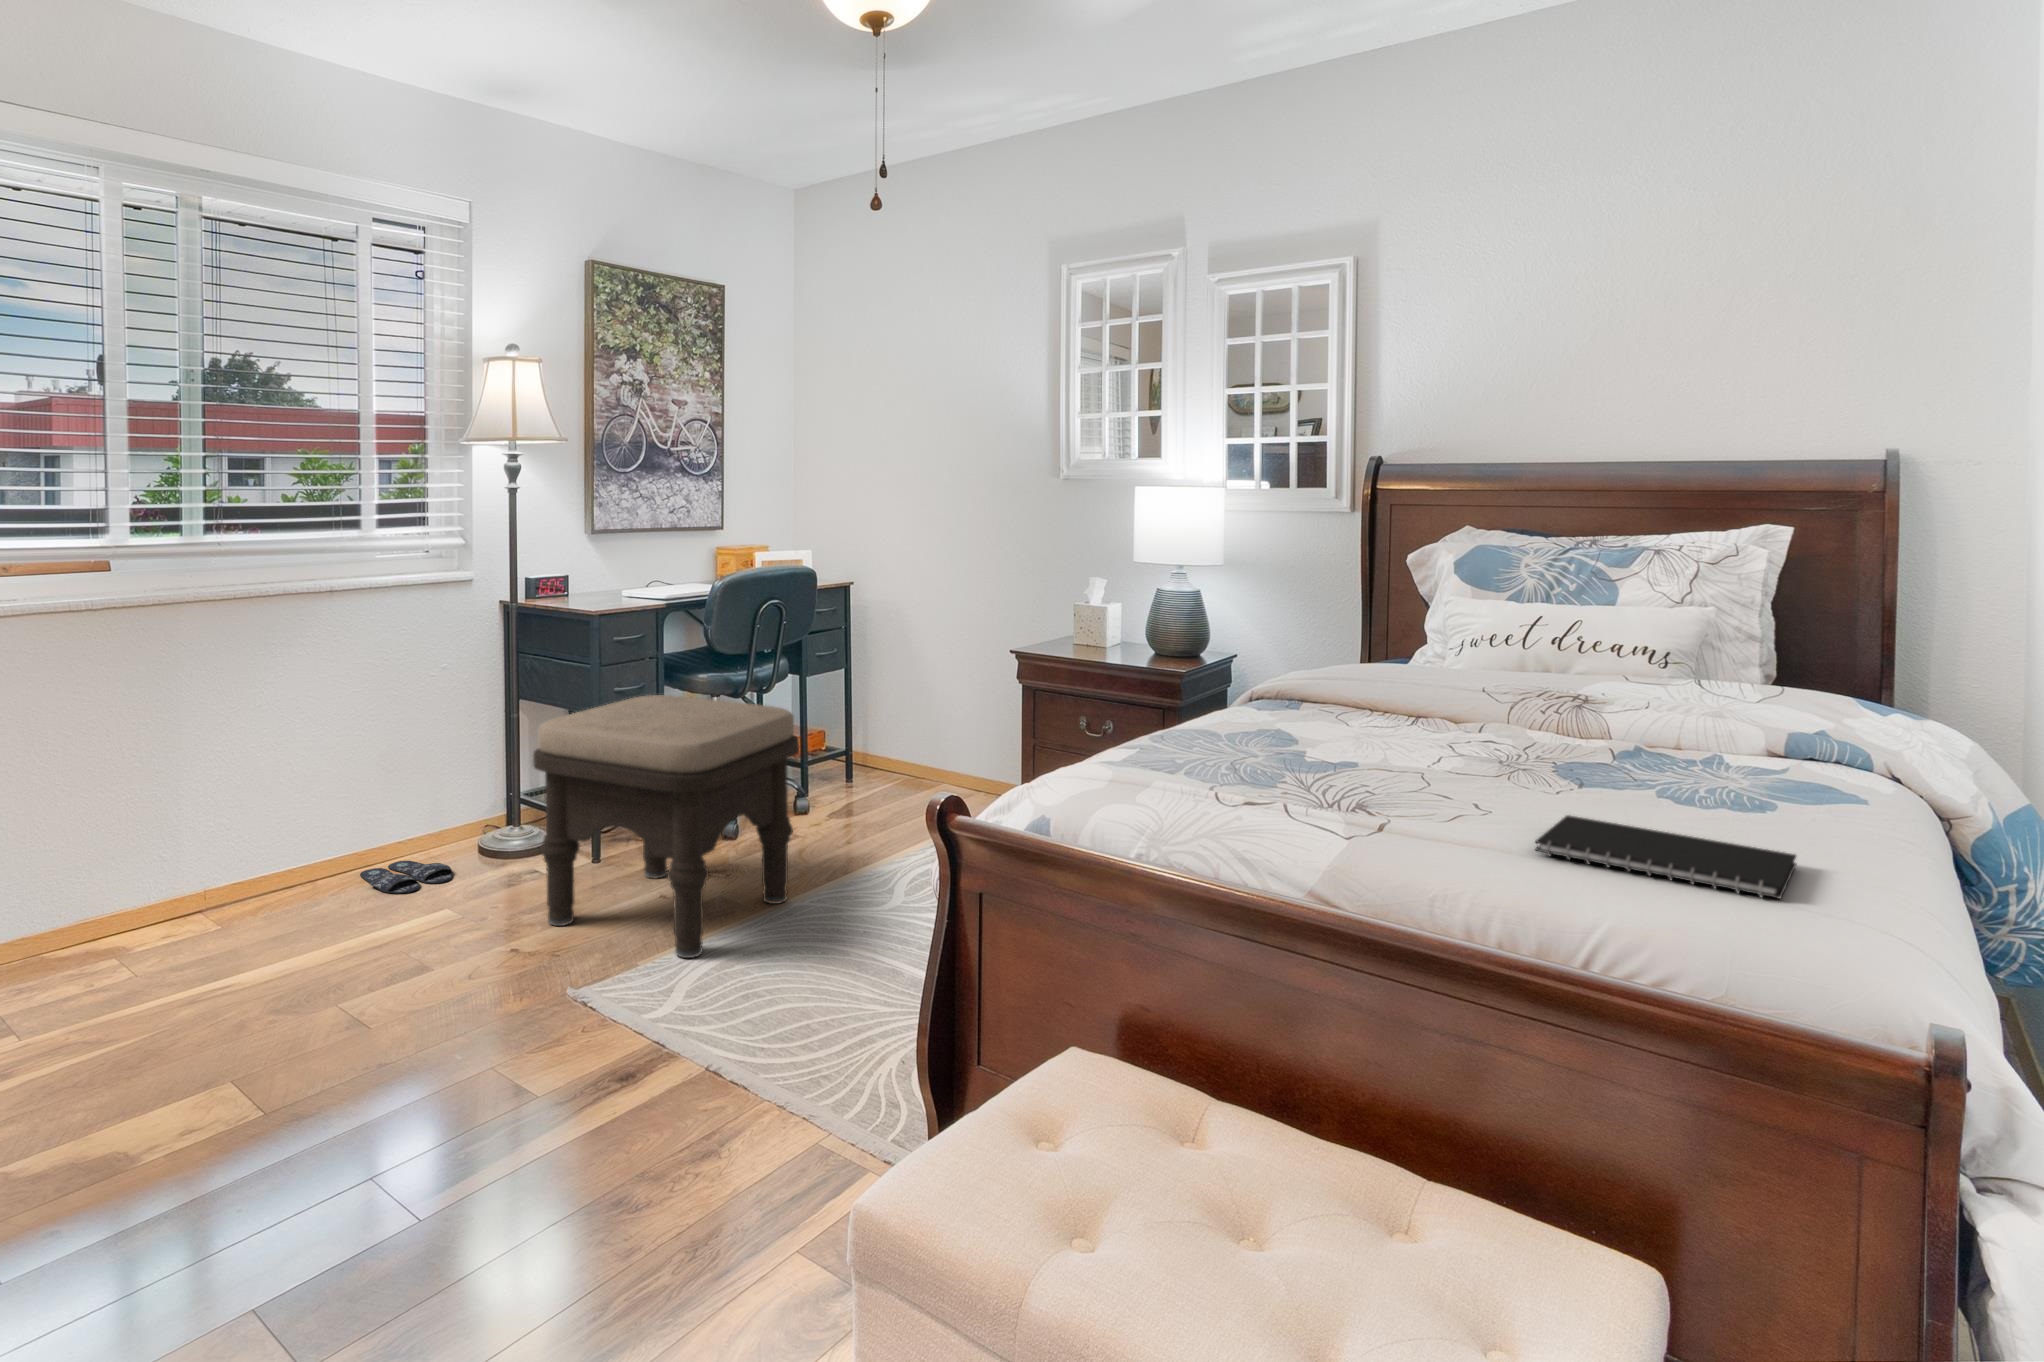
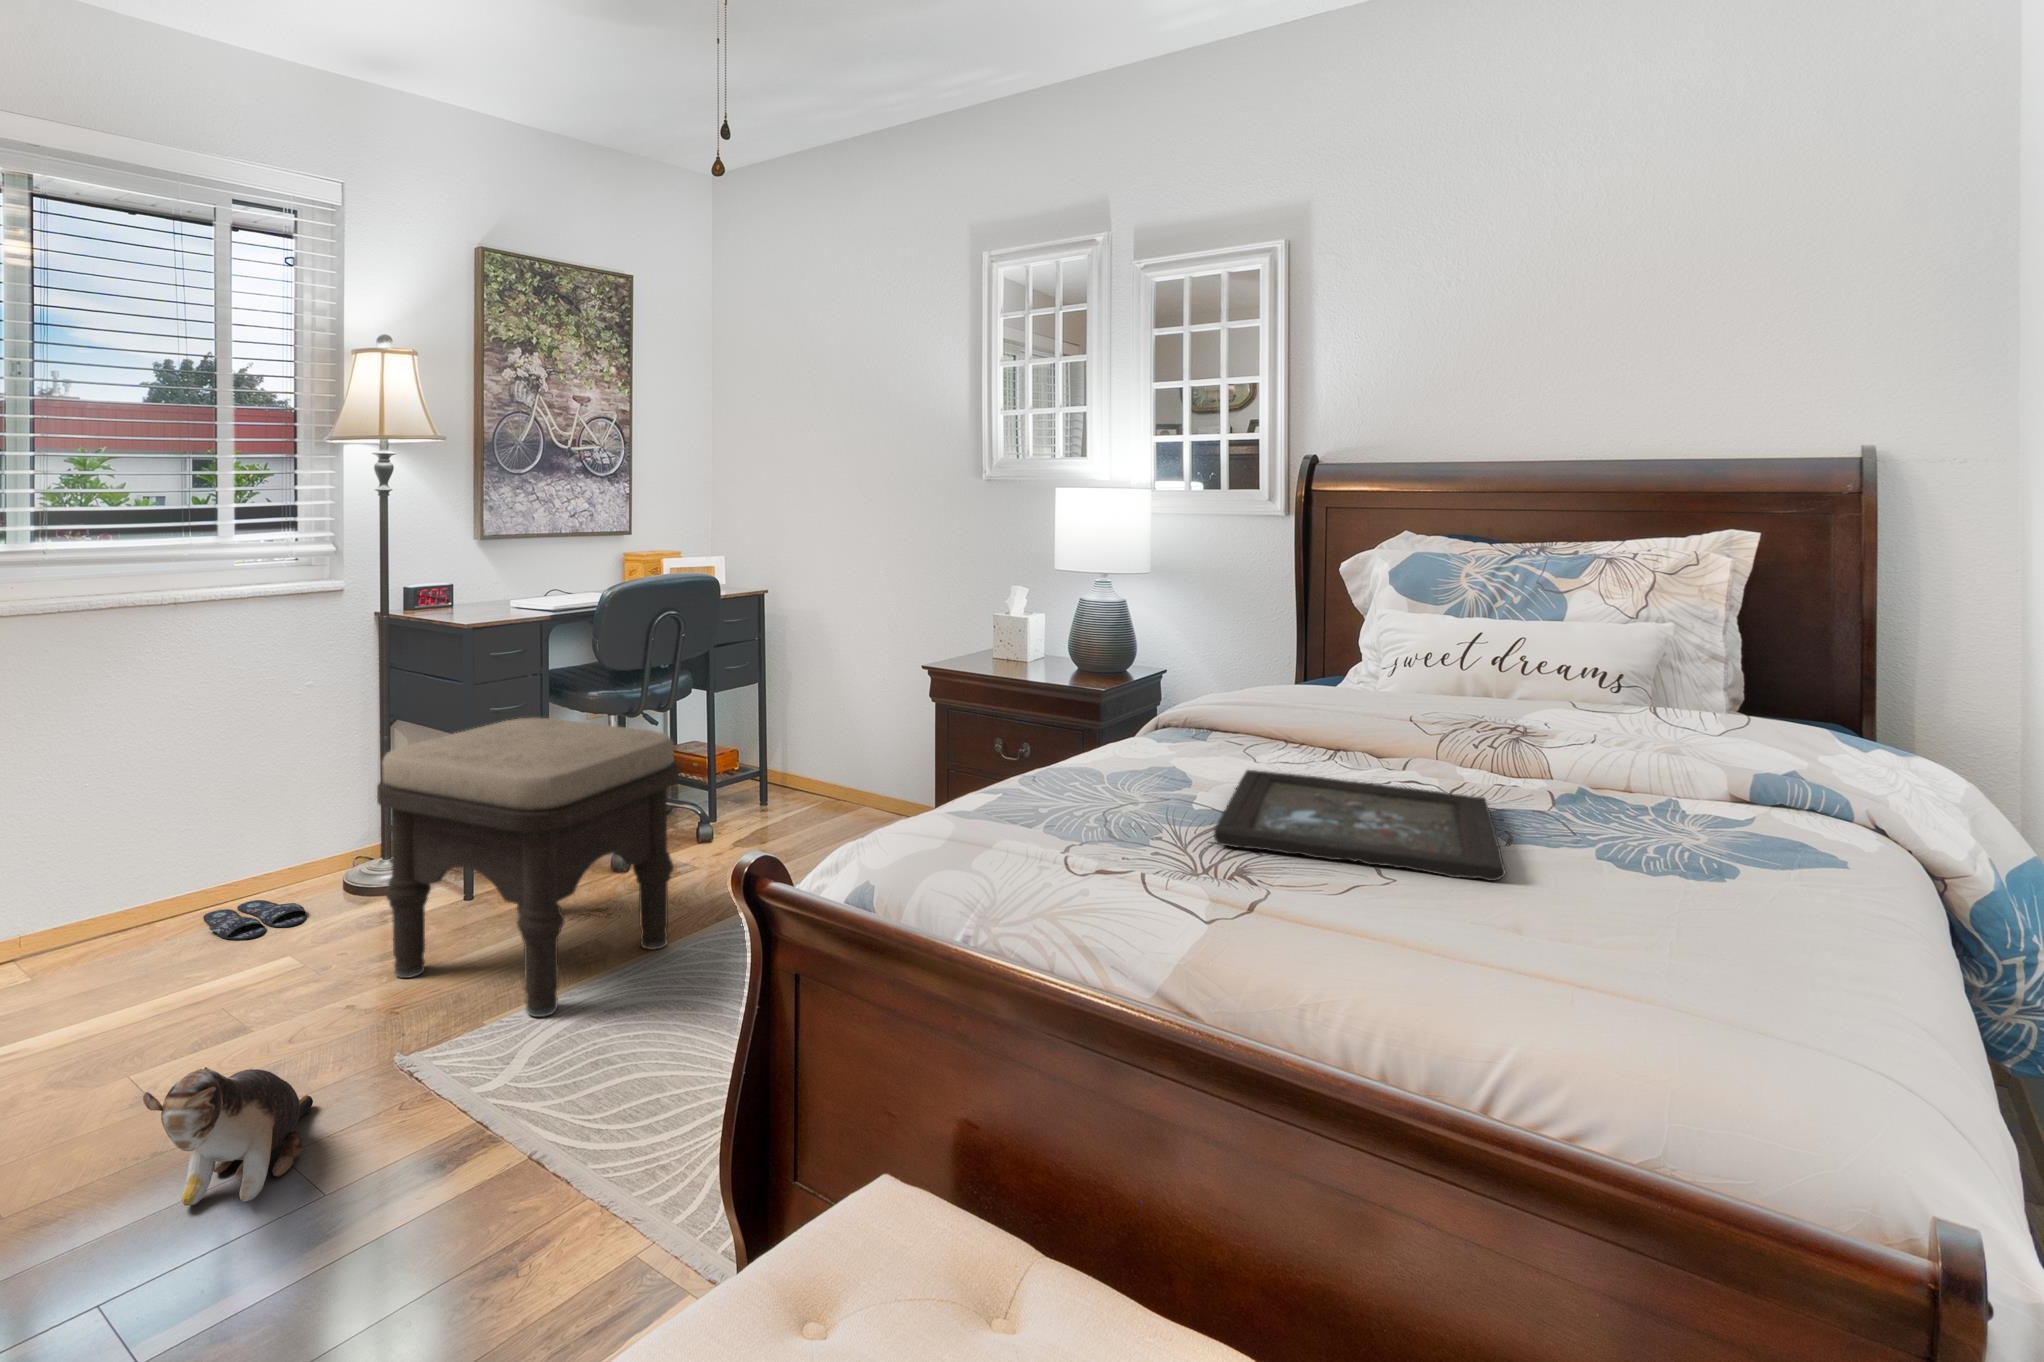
tray: none [1329,732,1582,814] -> present [1214,770,1505,881]
notebook: present [1536,815,1796,898] -> none [1439,885,1760,1010]
plush toy: none [401,983,514,1101] -> present [143,1067,313,1206]

